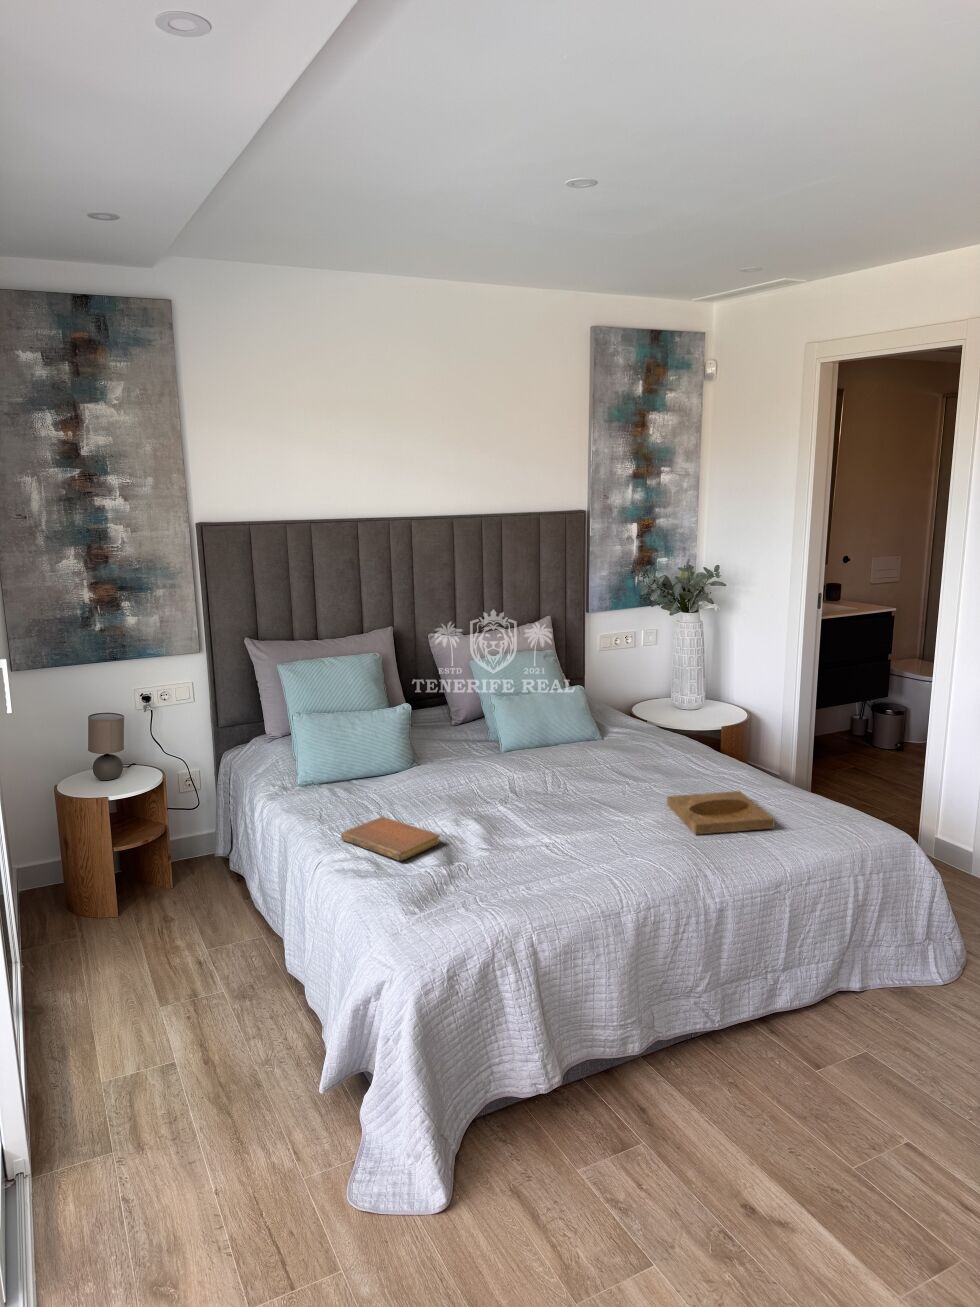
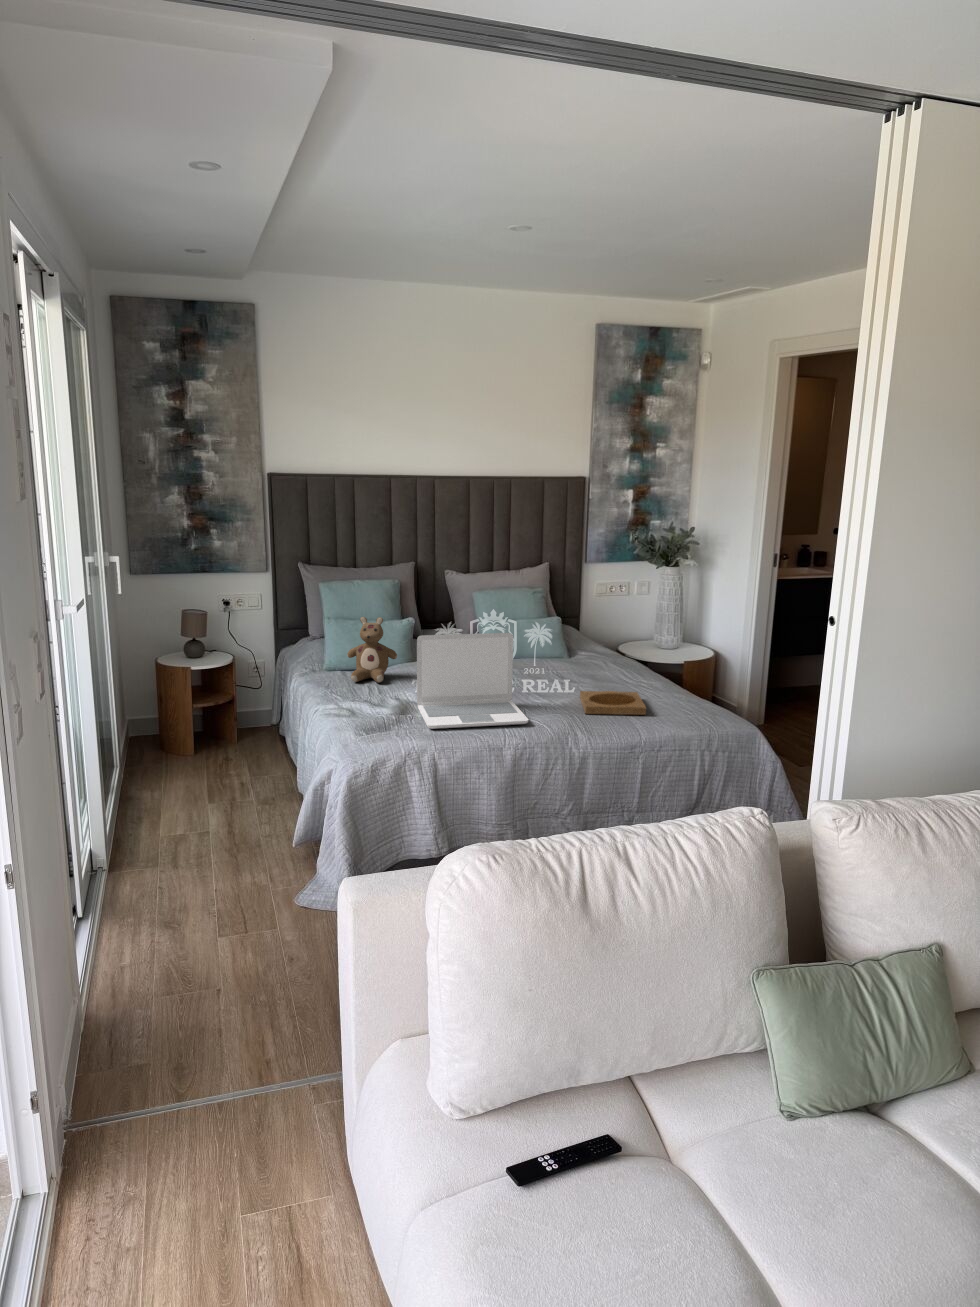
stuffed bear: none [340,714,410,807] -> present [347,617,397,683]
laptop: none [462,731,636,888] -> present [417,633,529,729]
notebook: present [341,817,440,861] -> none [335,687,401,711]

